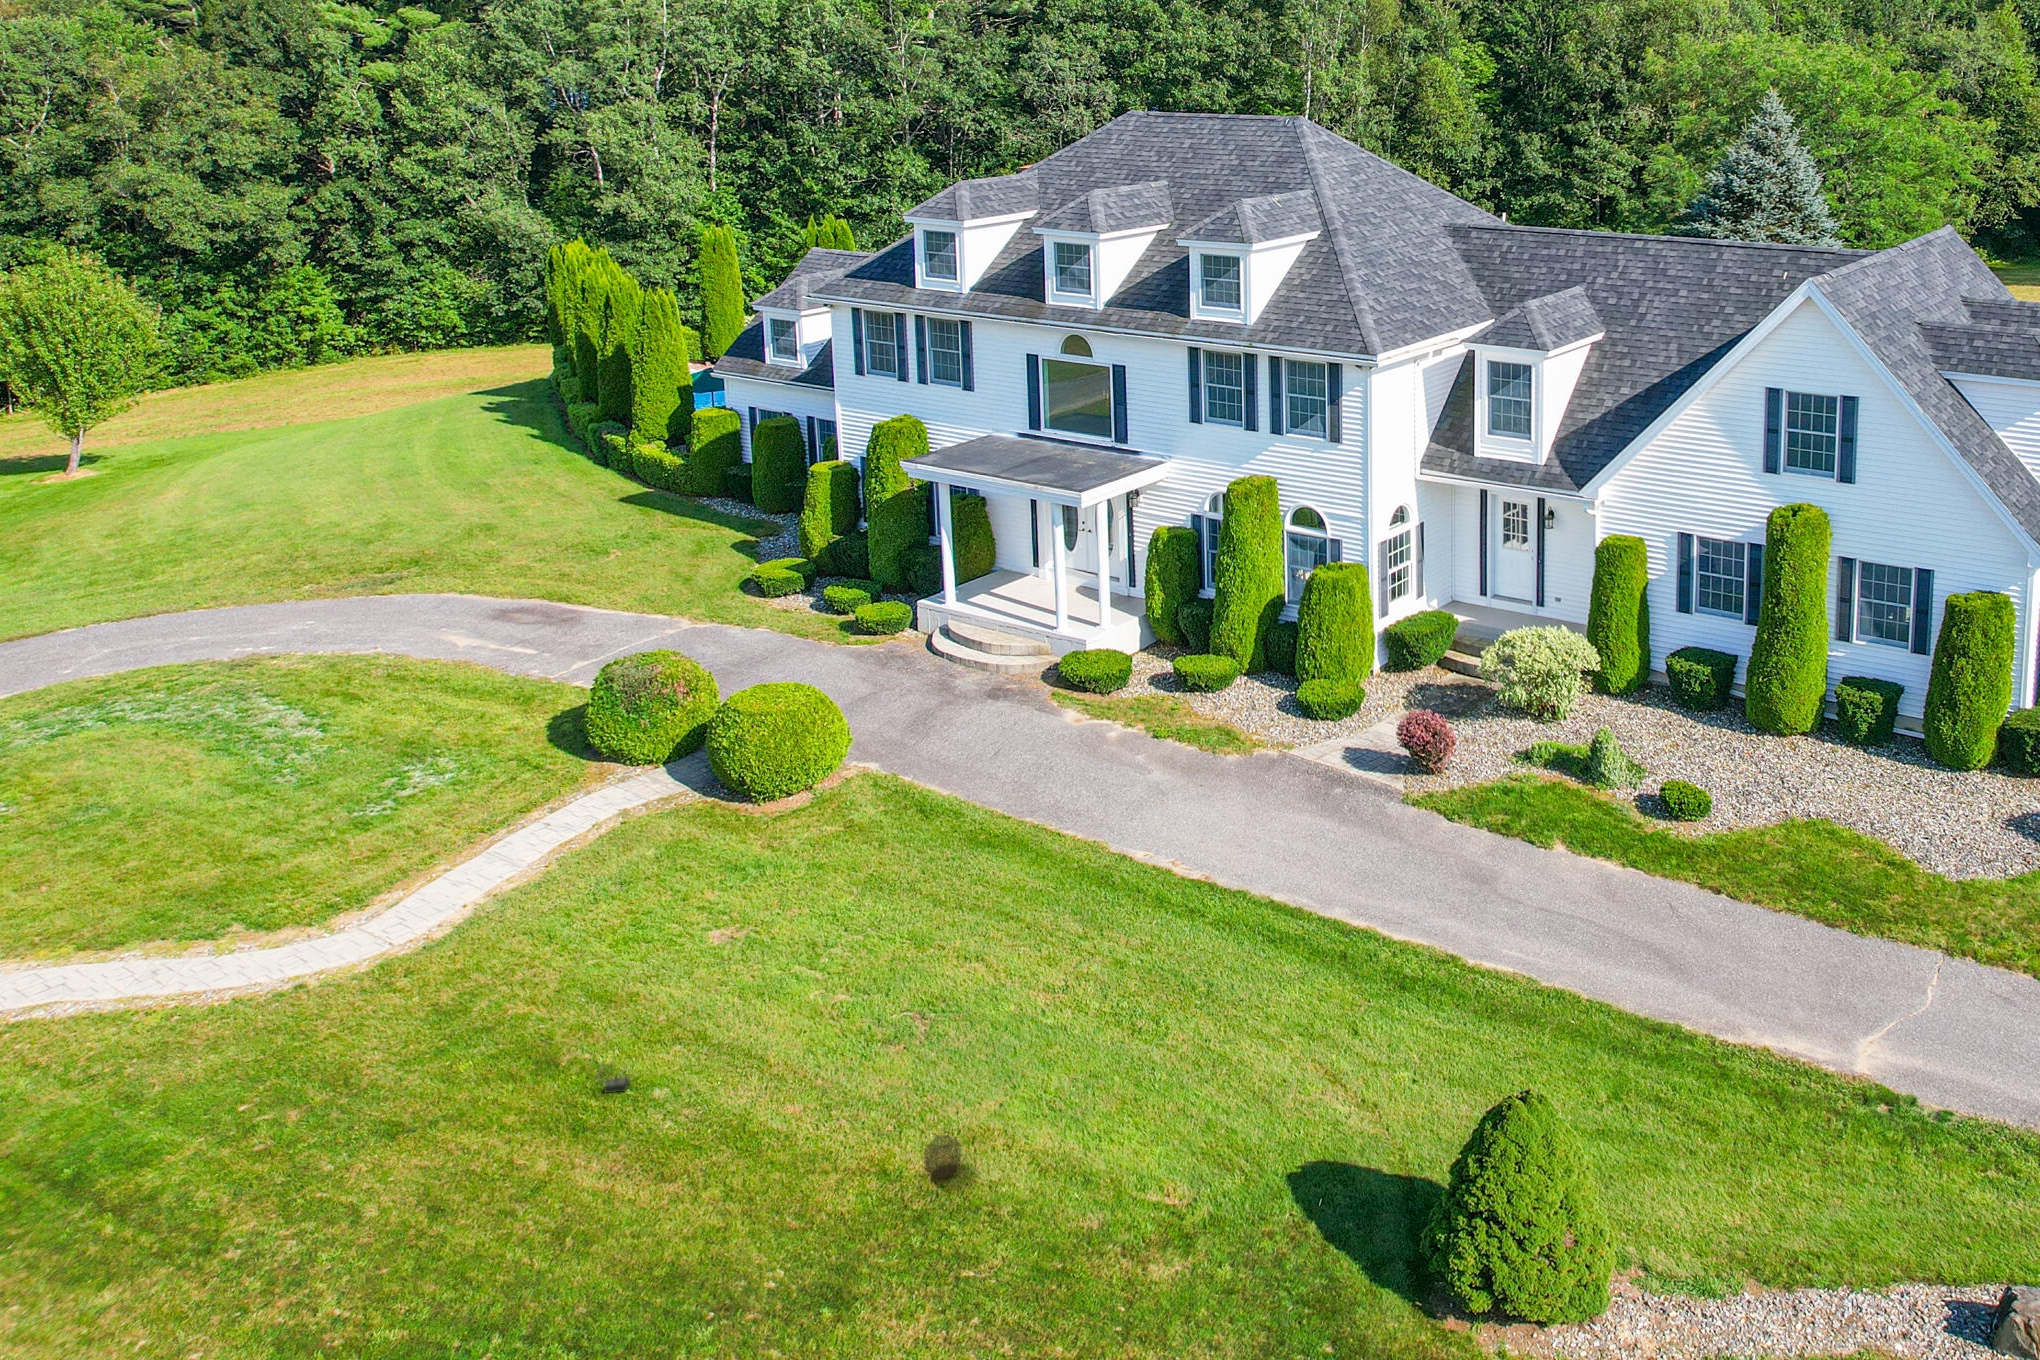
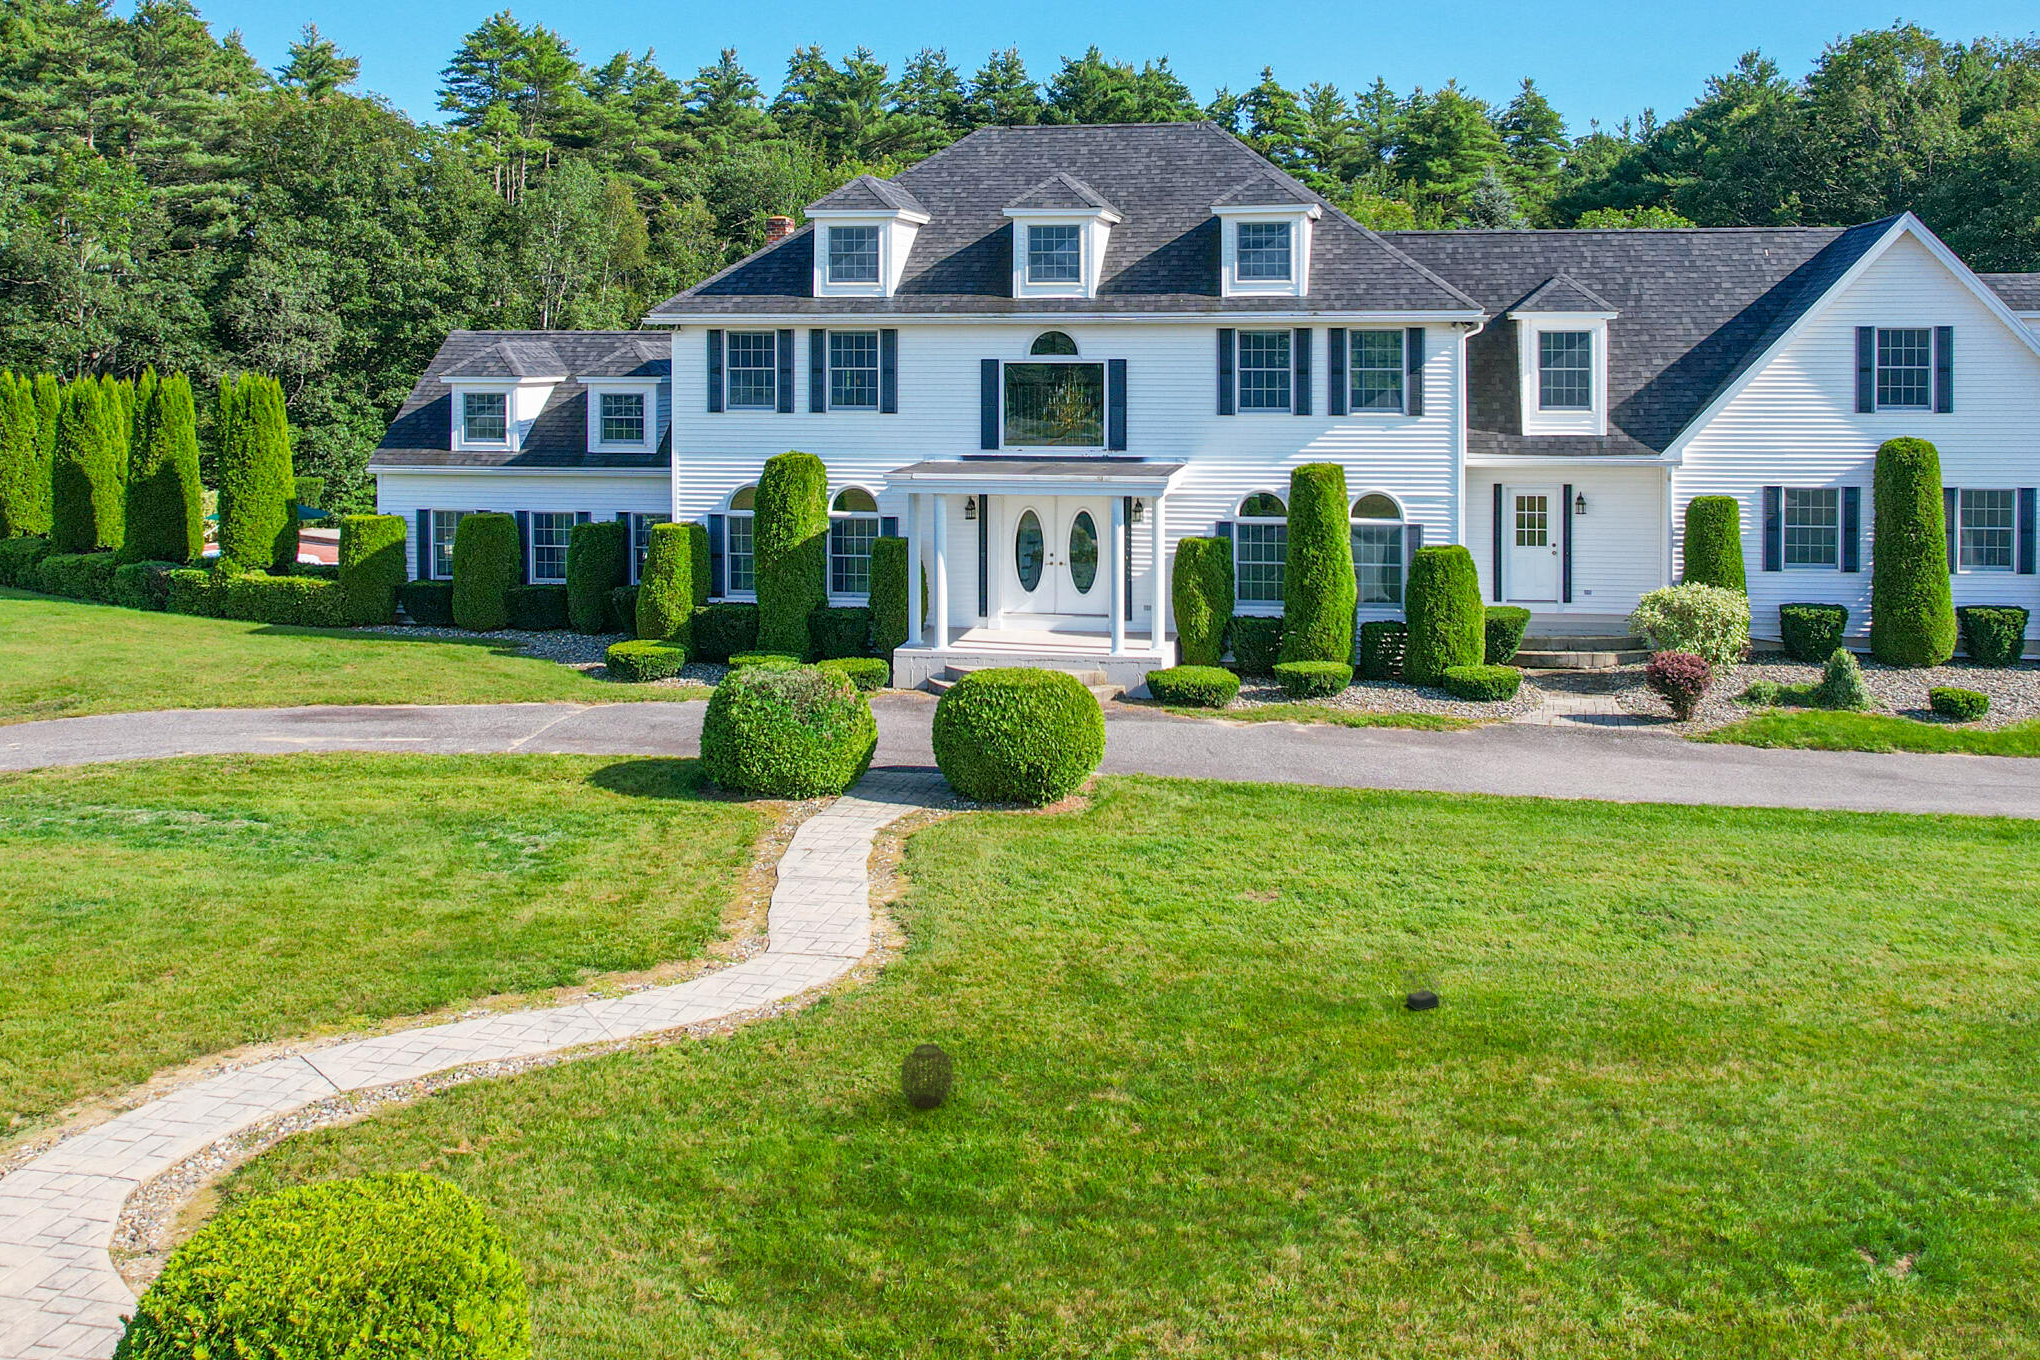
woven basket: present [924,1135,961,1179] -> present [902,1044,953,1107]

